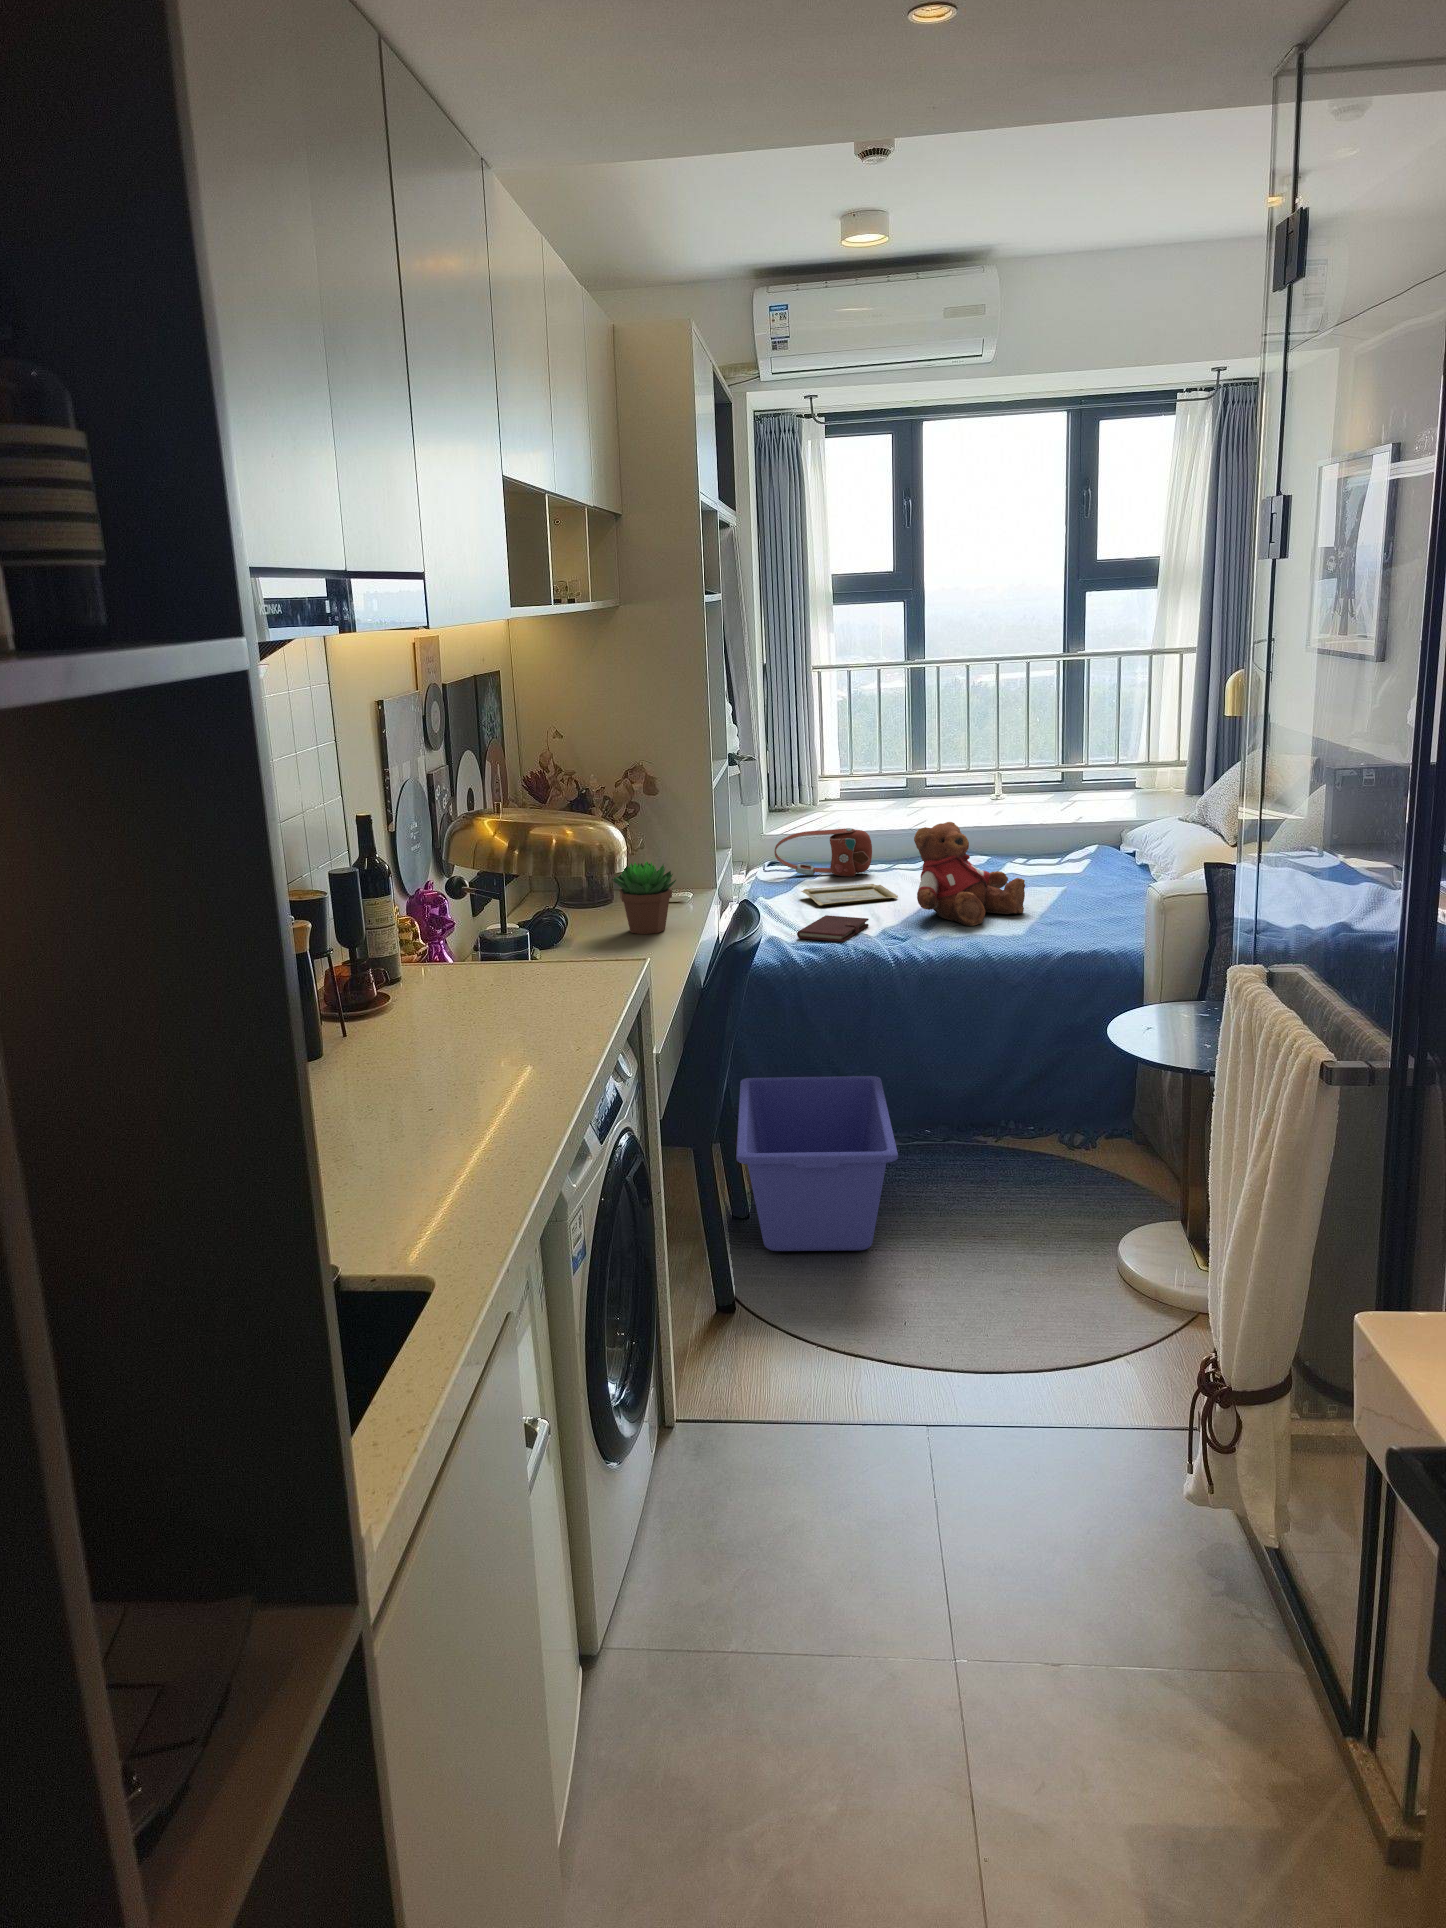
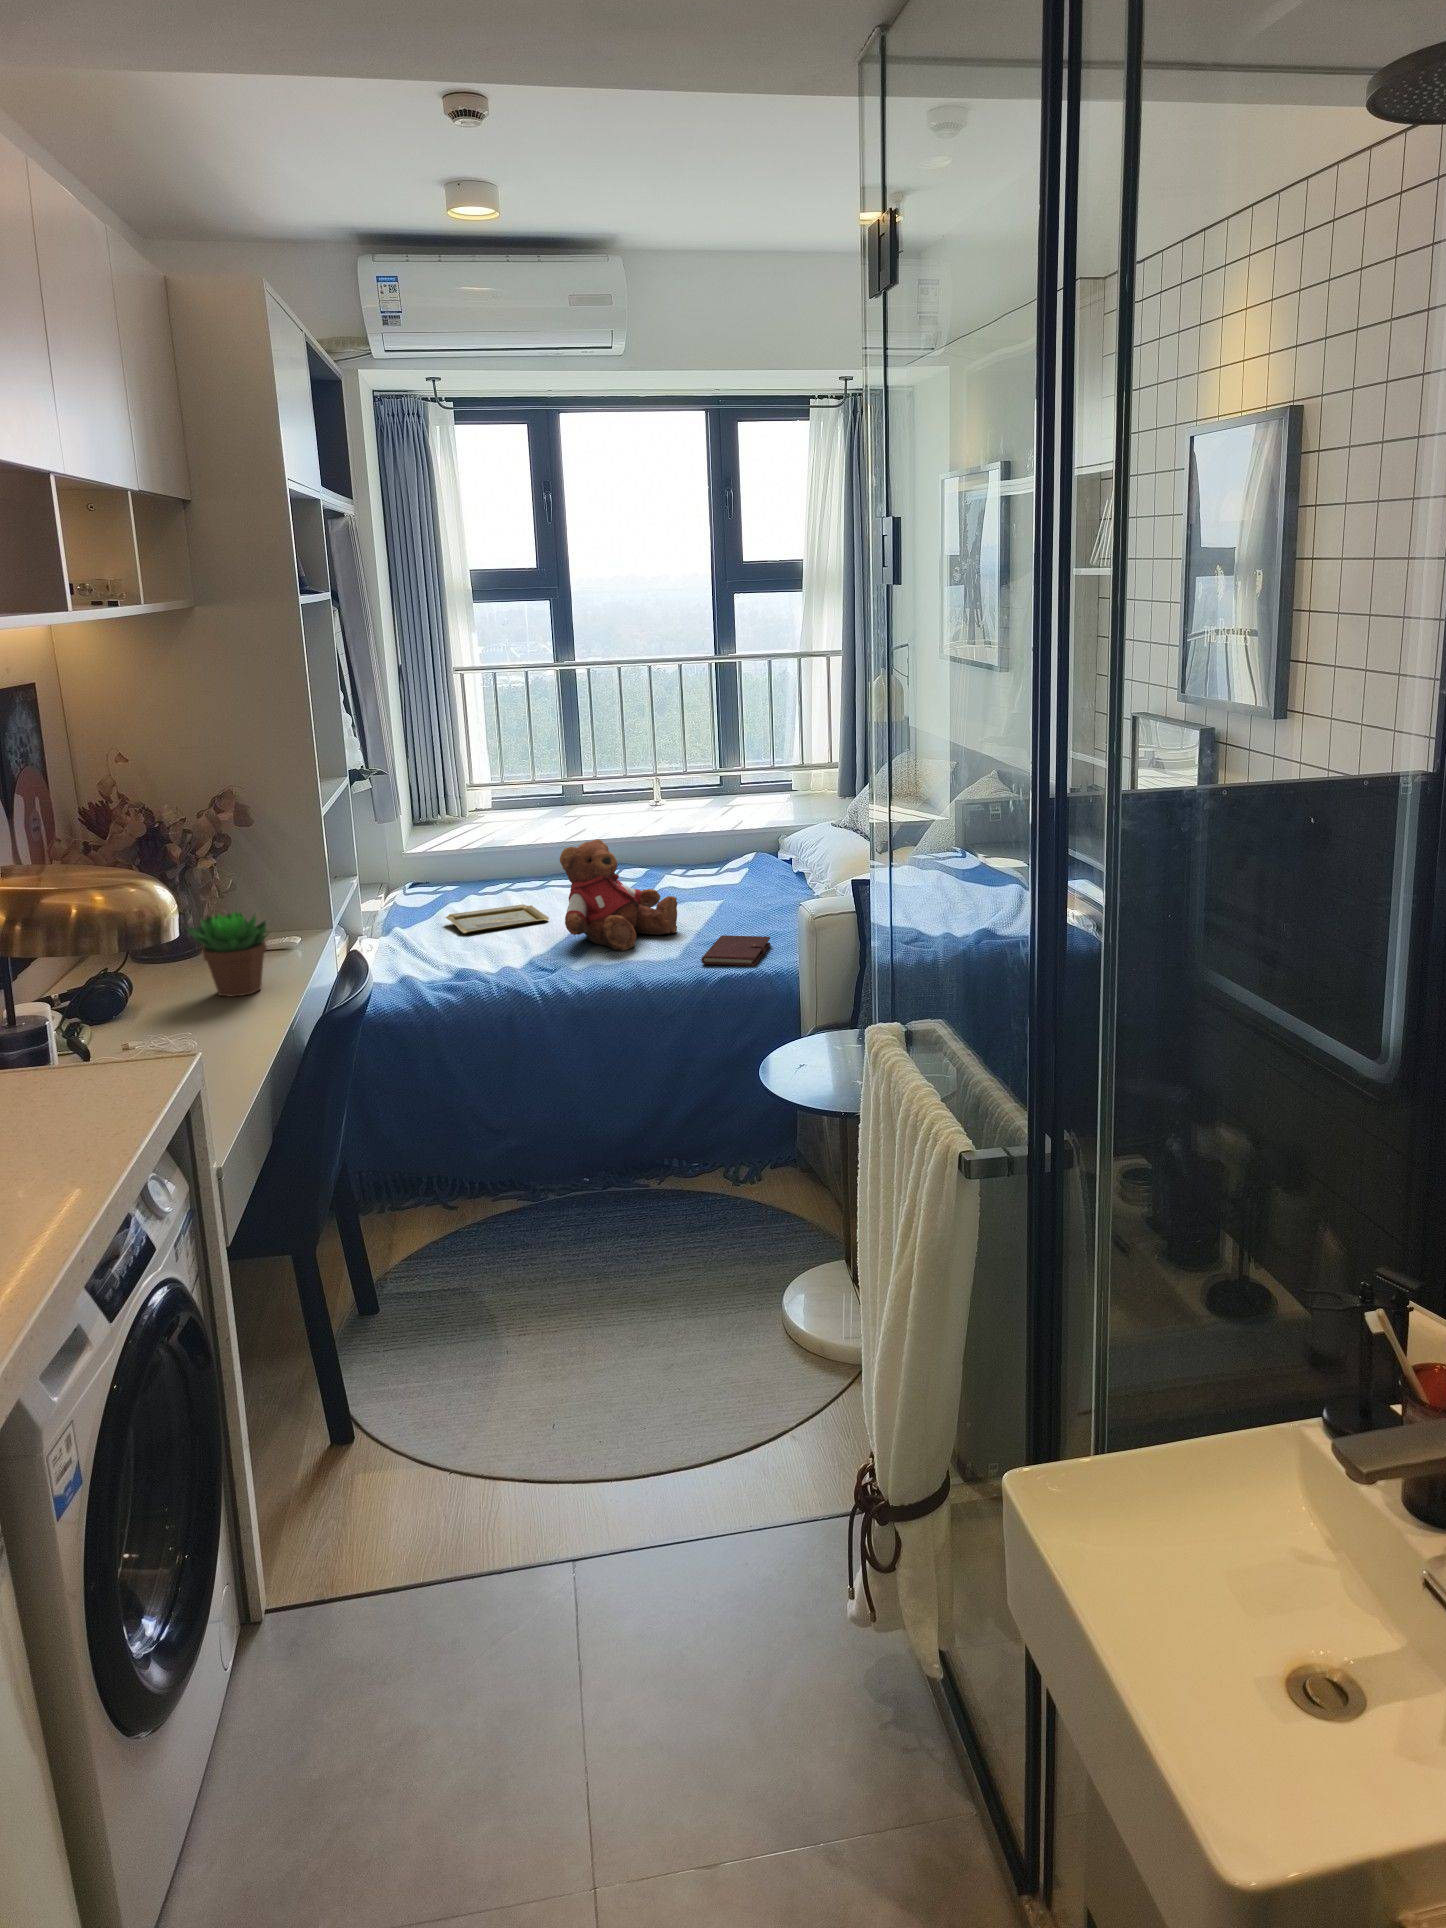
handbag: present [774,828,872,877] -> none [418,844,524,896]
notebook: present [797,915,869,942] -> present [701,935,770,966]
storage bin: present [736,1076,898,1251] -> none [355,1127,540,1344]

